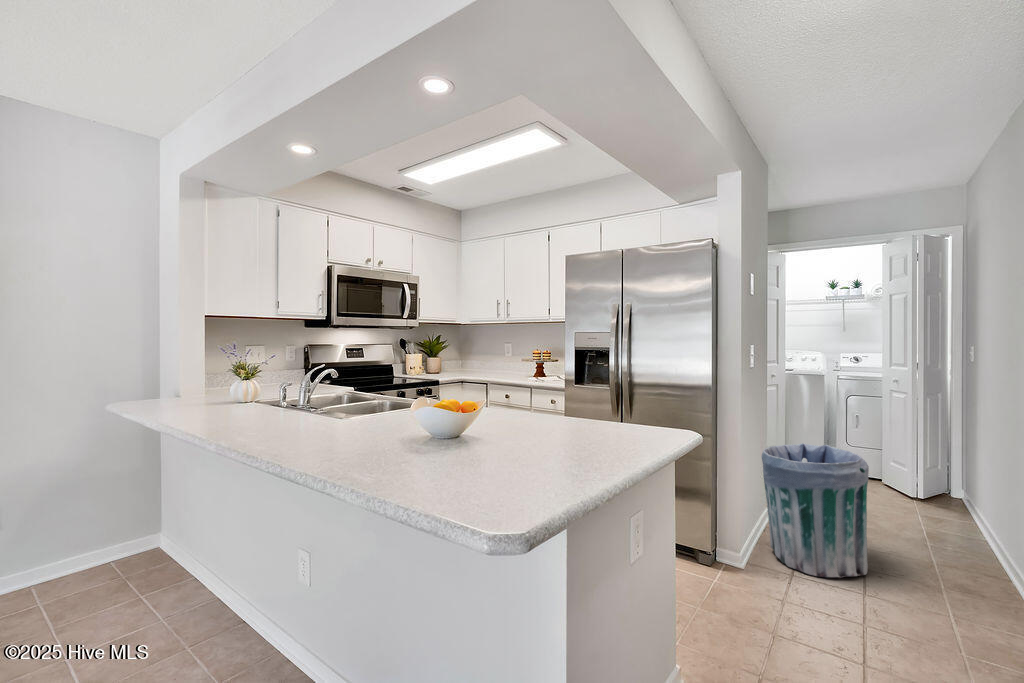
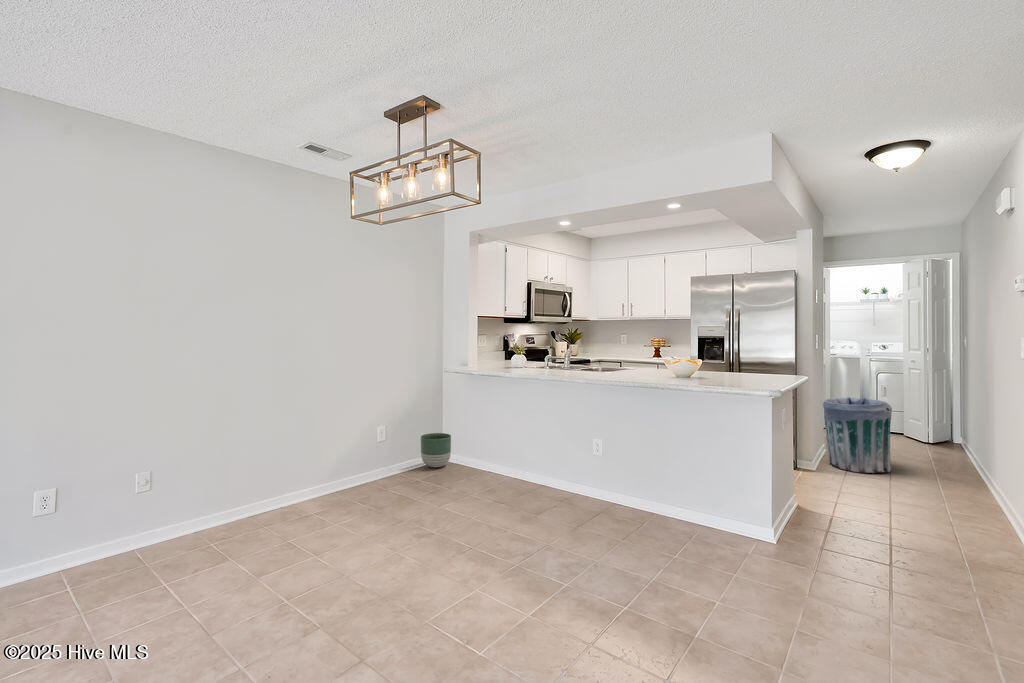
planter: none [75,511,141,577] -> present [421,433,451,467]

